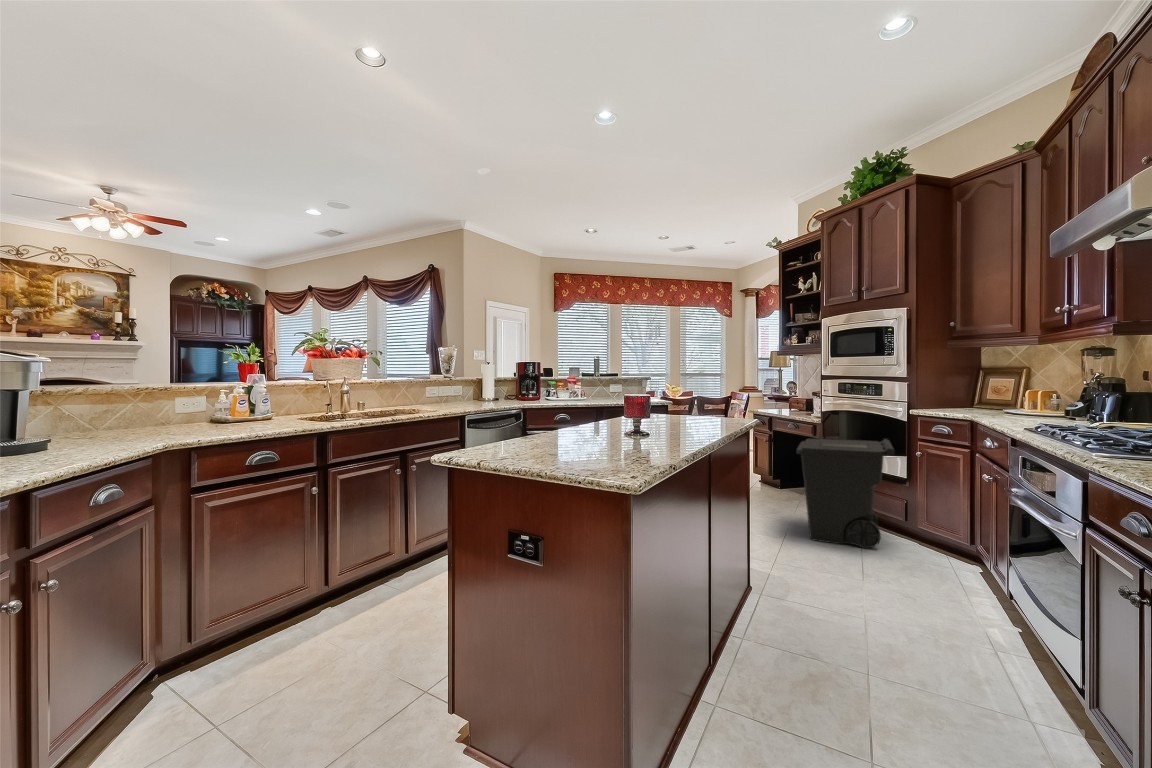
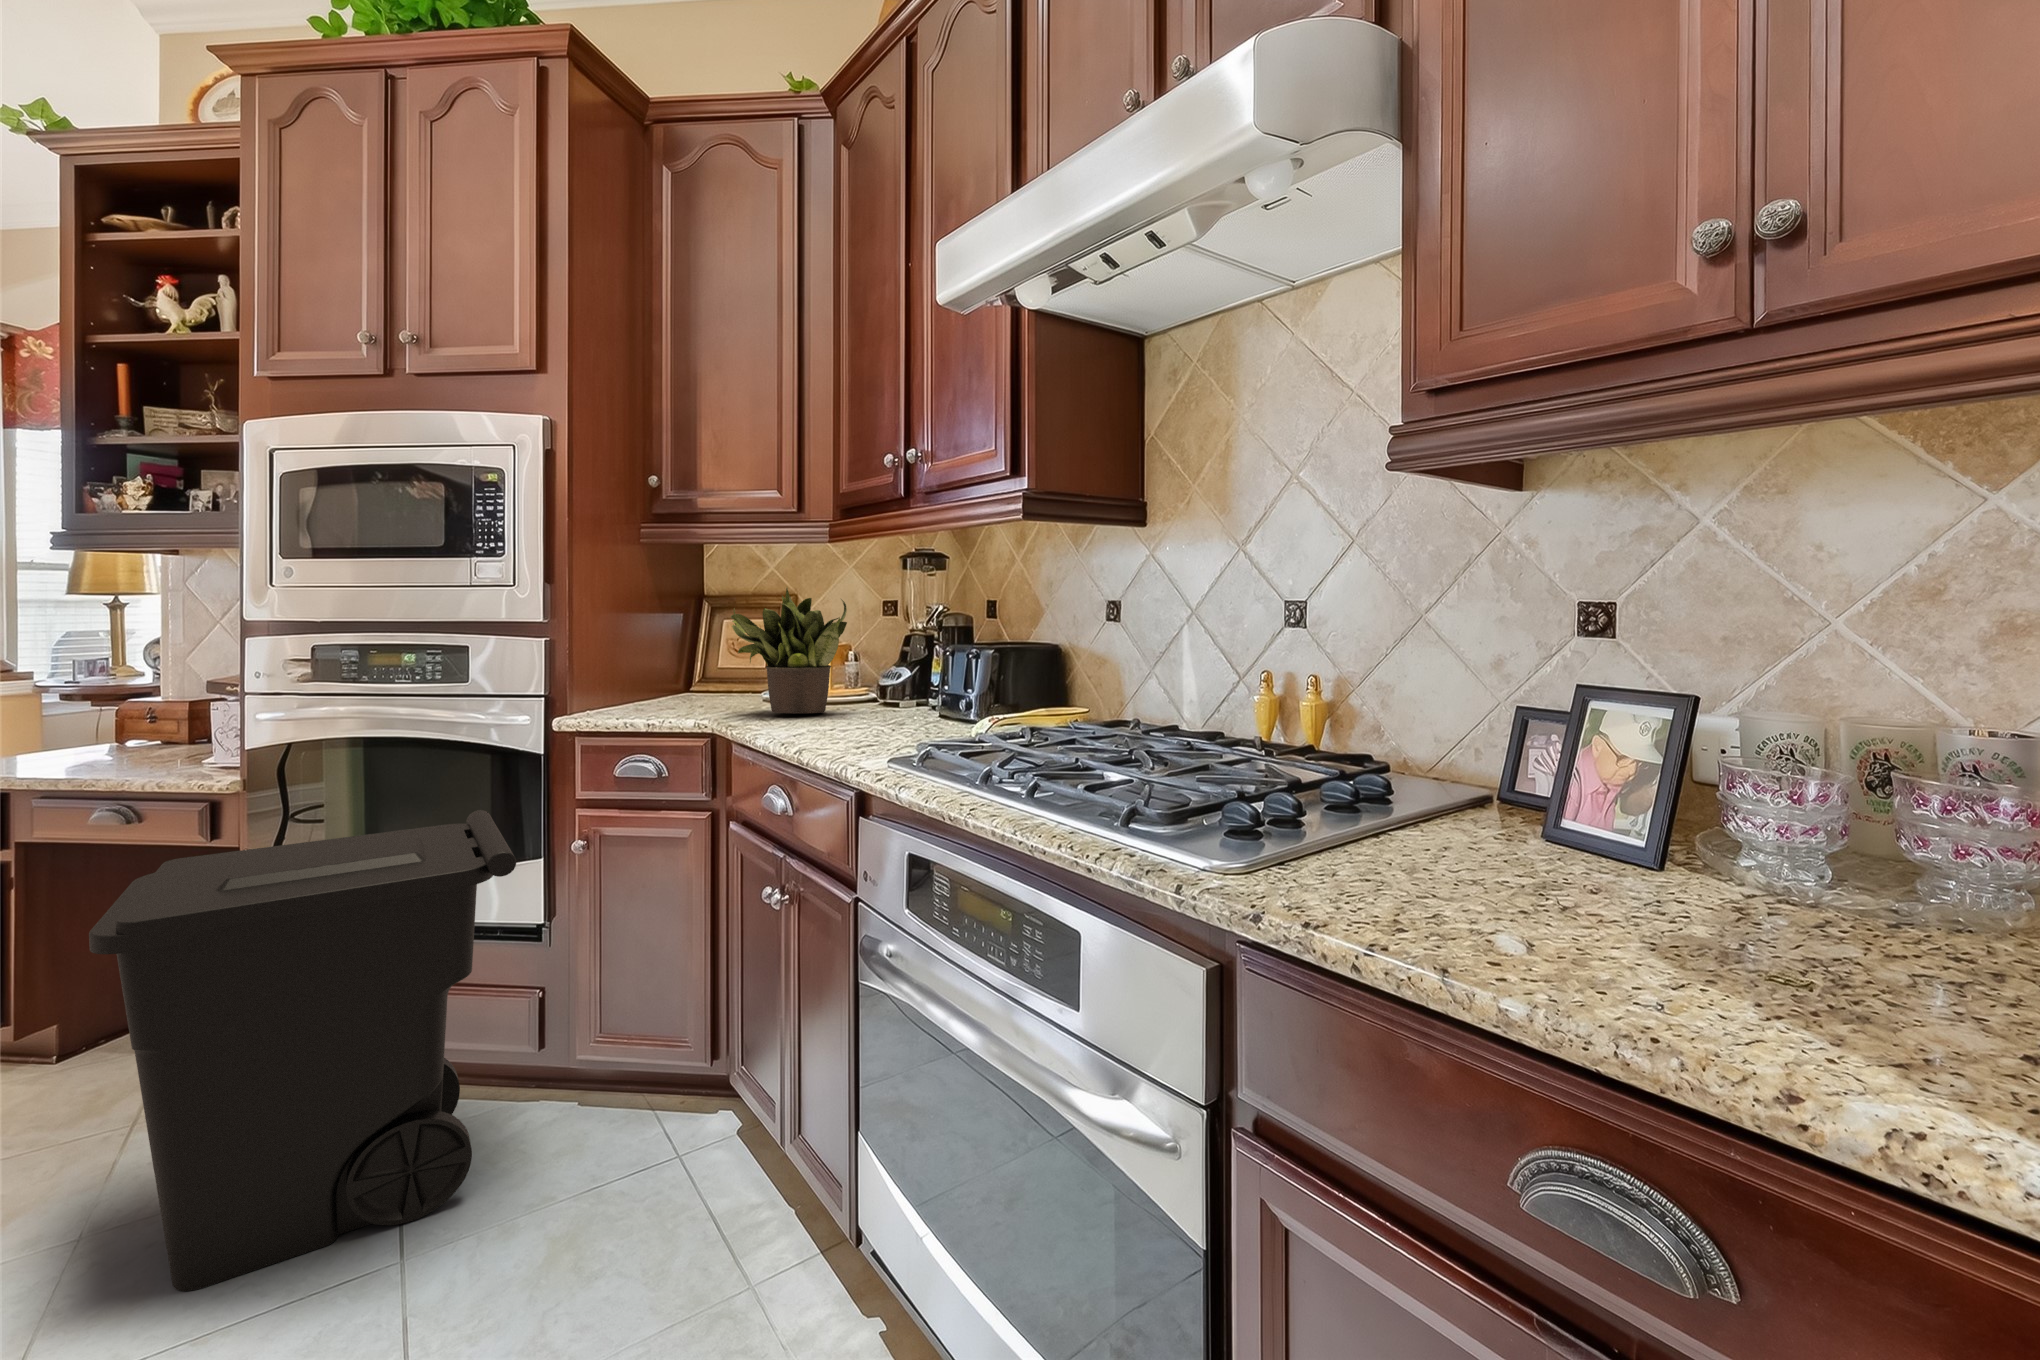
potted plant: none [979,364,1040,416] -> present [731,588,847,713]

